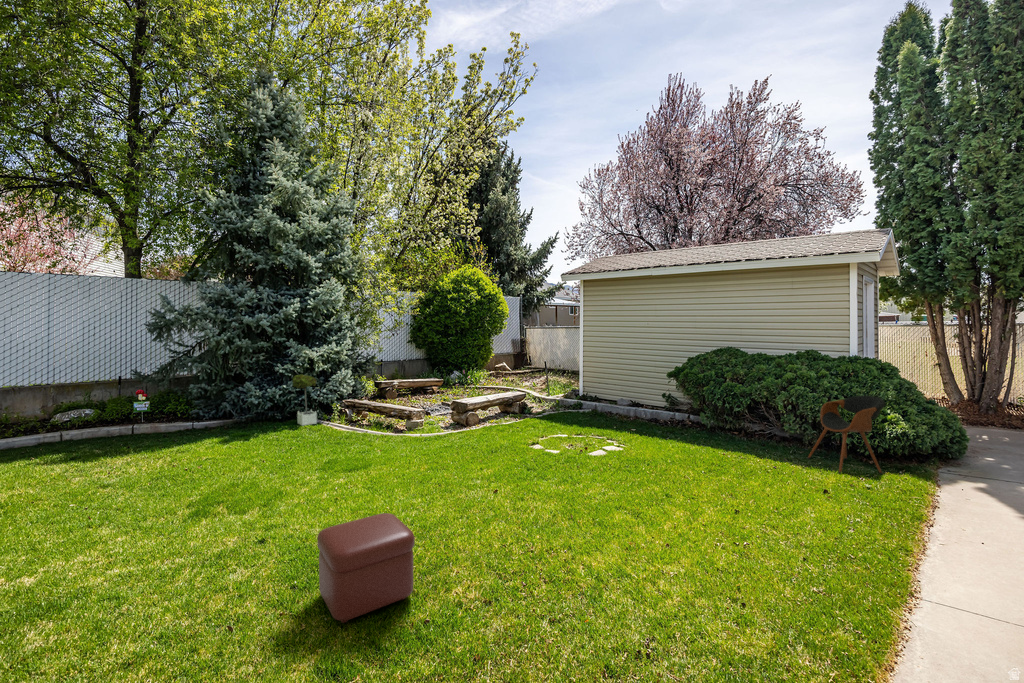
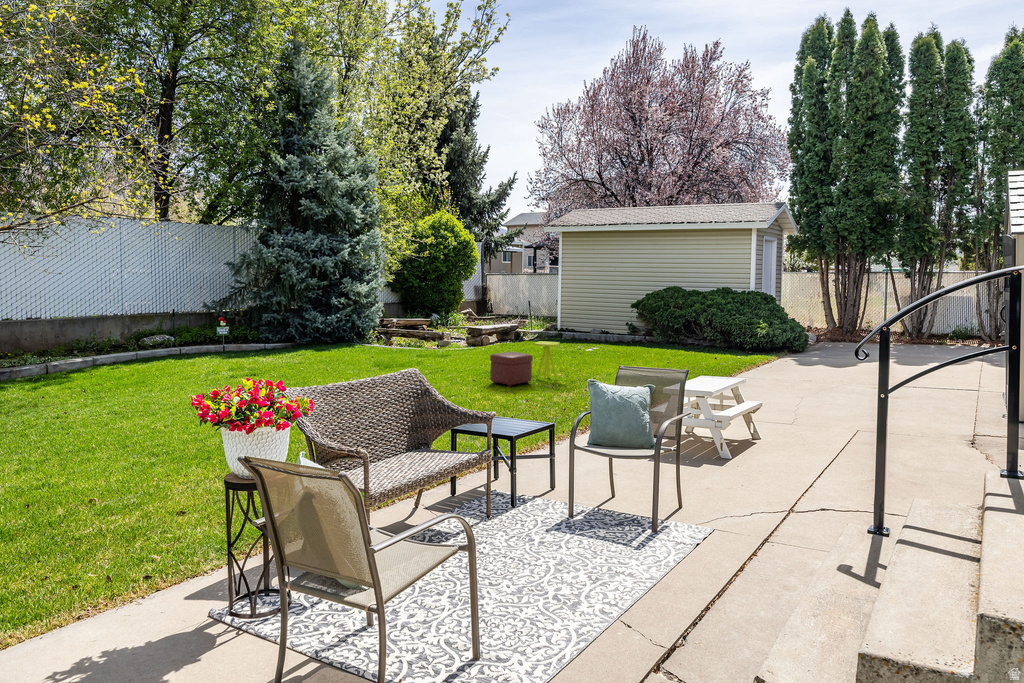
potted tree: present [292,375,317,425] -> none [348,303,367,344]
chair: present [807,396,885,474] -> none [715,313,756,358]
side table: none [432,483,494,584] -> present [535,341,560,381]

